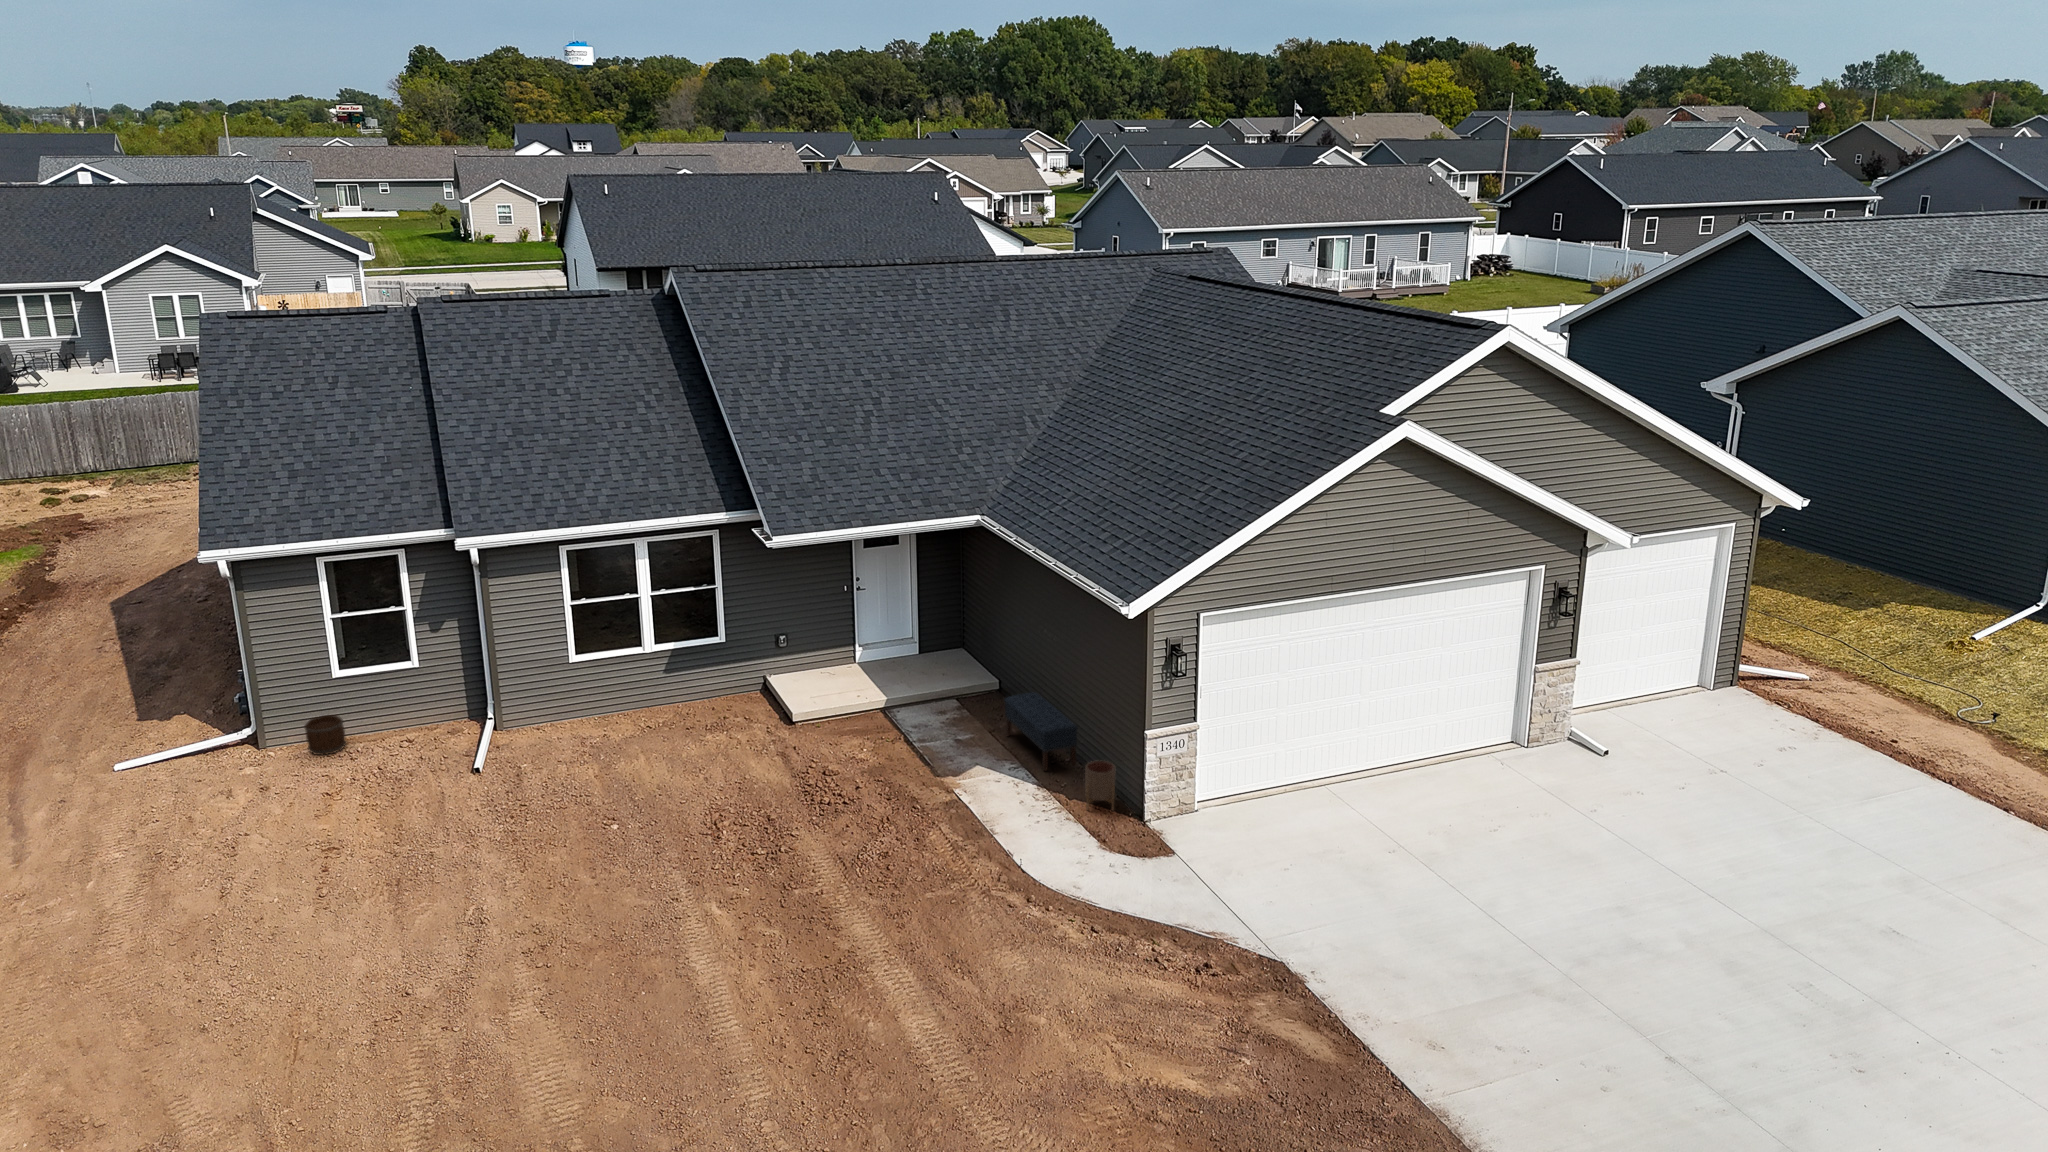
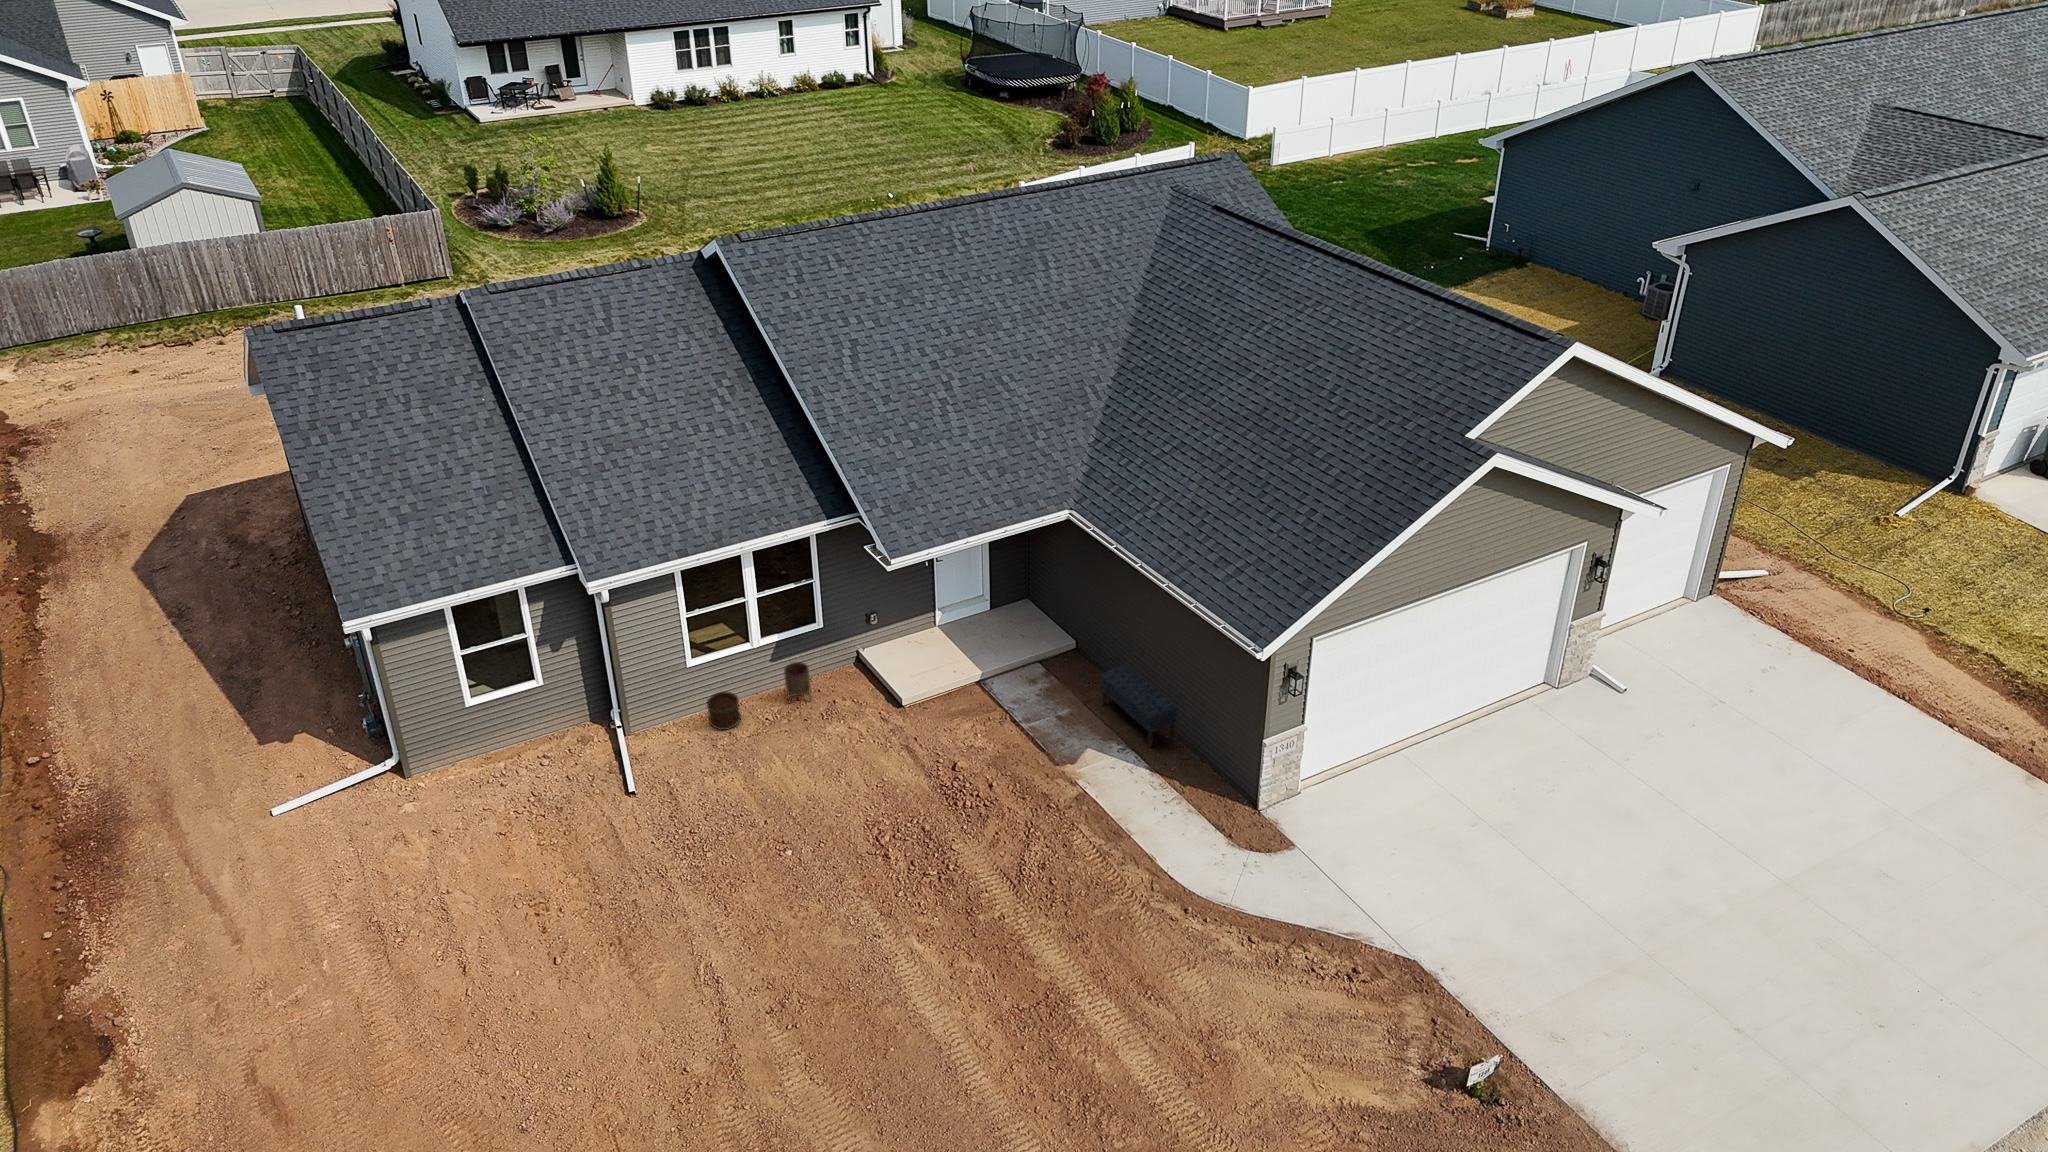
bucket: present [304,715,347,755] -> present [707,692,741,730]
planter: present [1085,760,1115,810] -> present [784,662,811,703]

